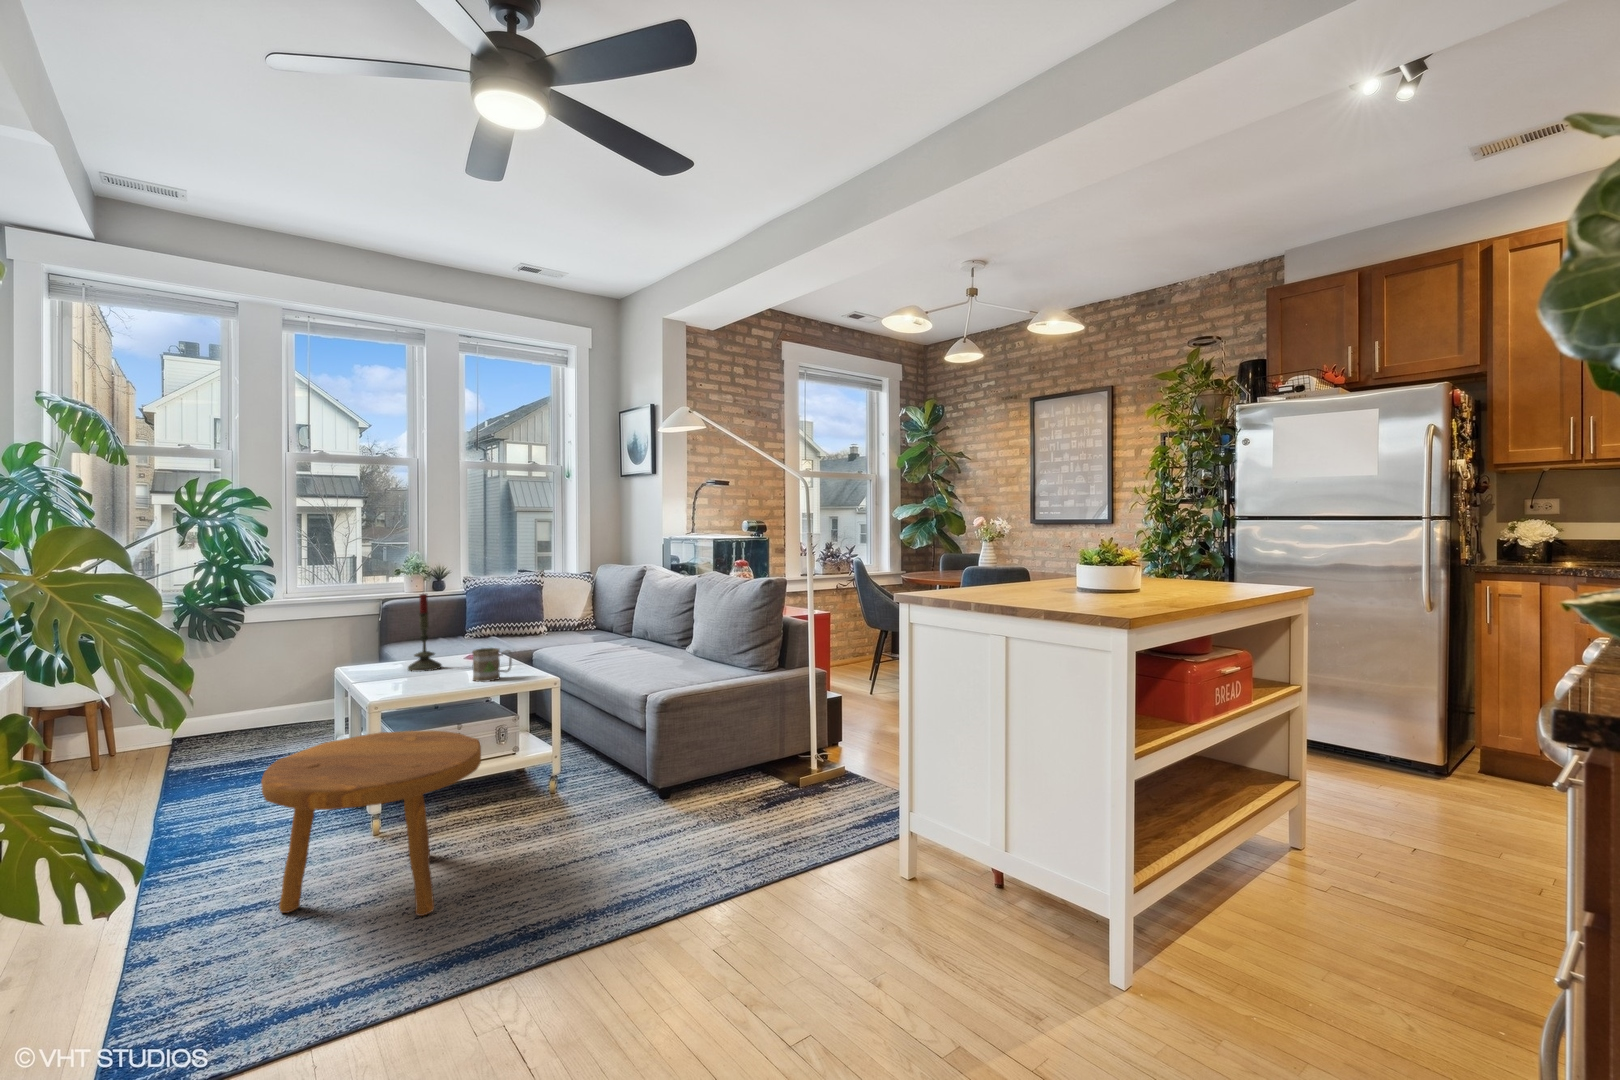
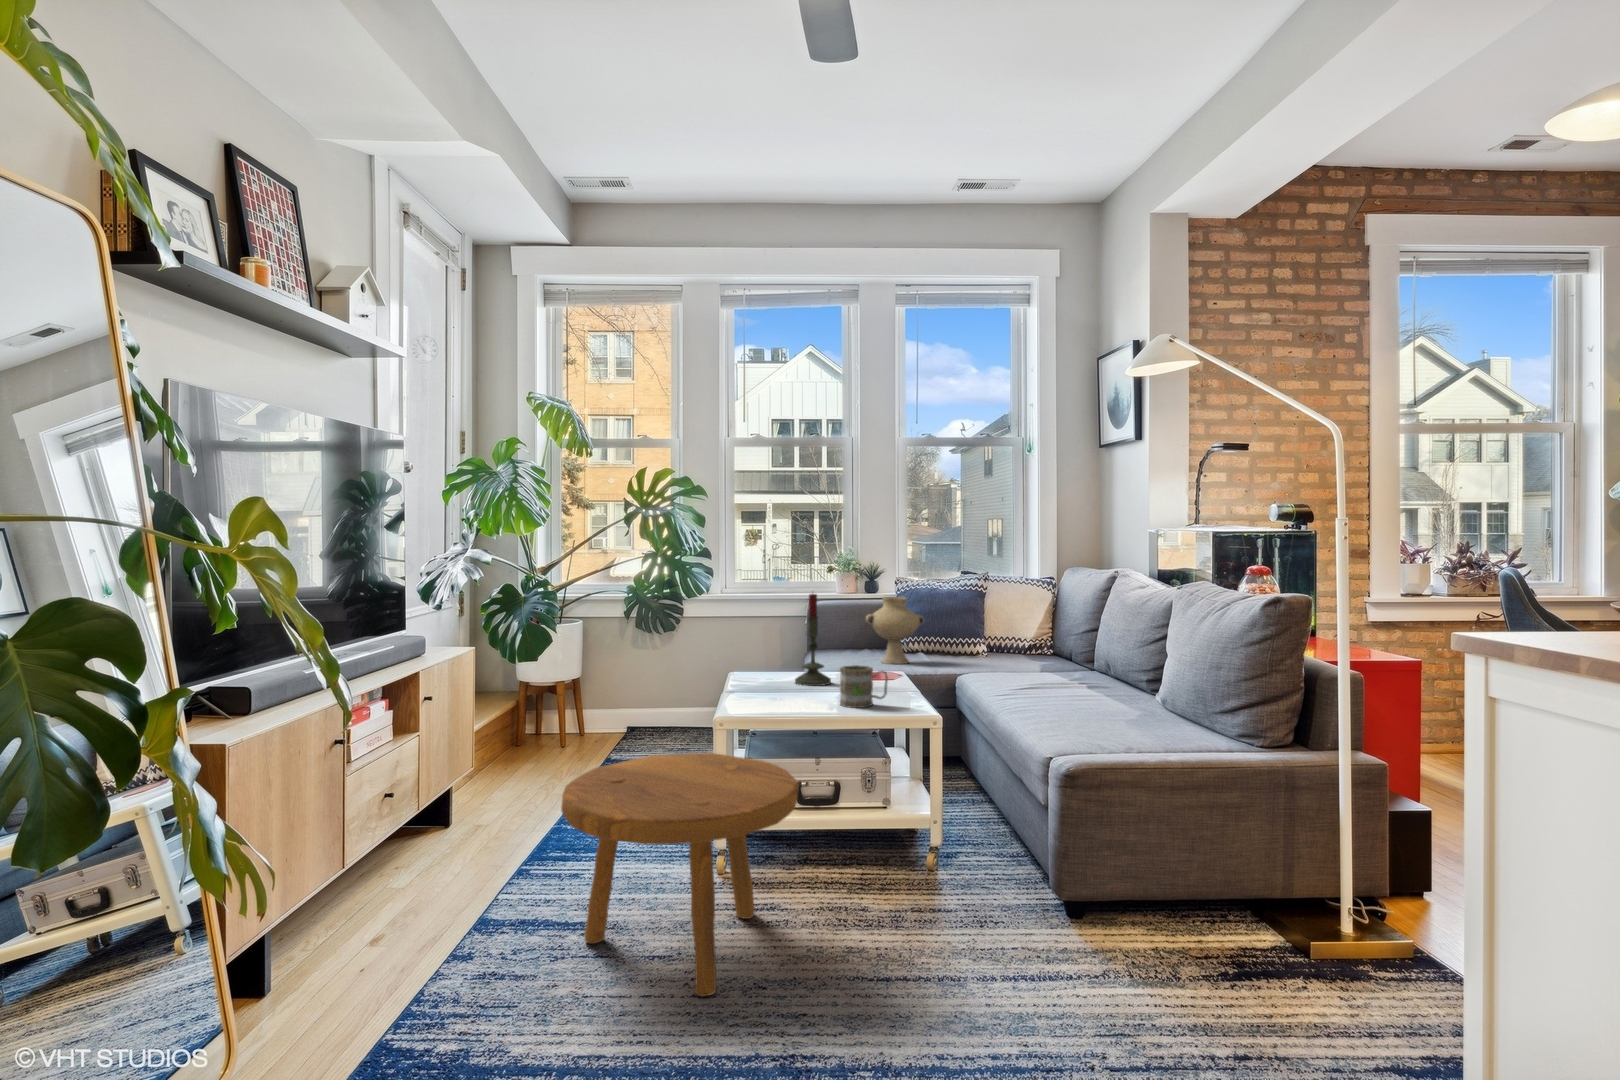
vase: none [447,592,498,648] -> present [866,597,924,664]

